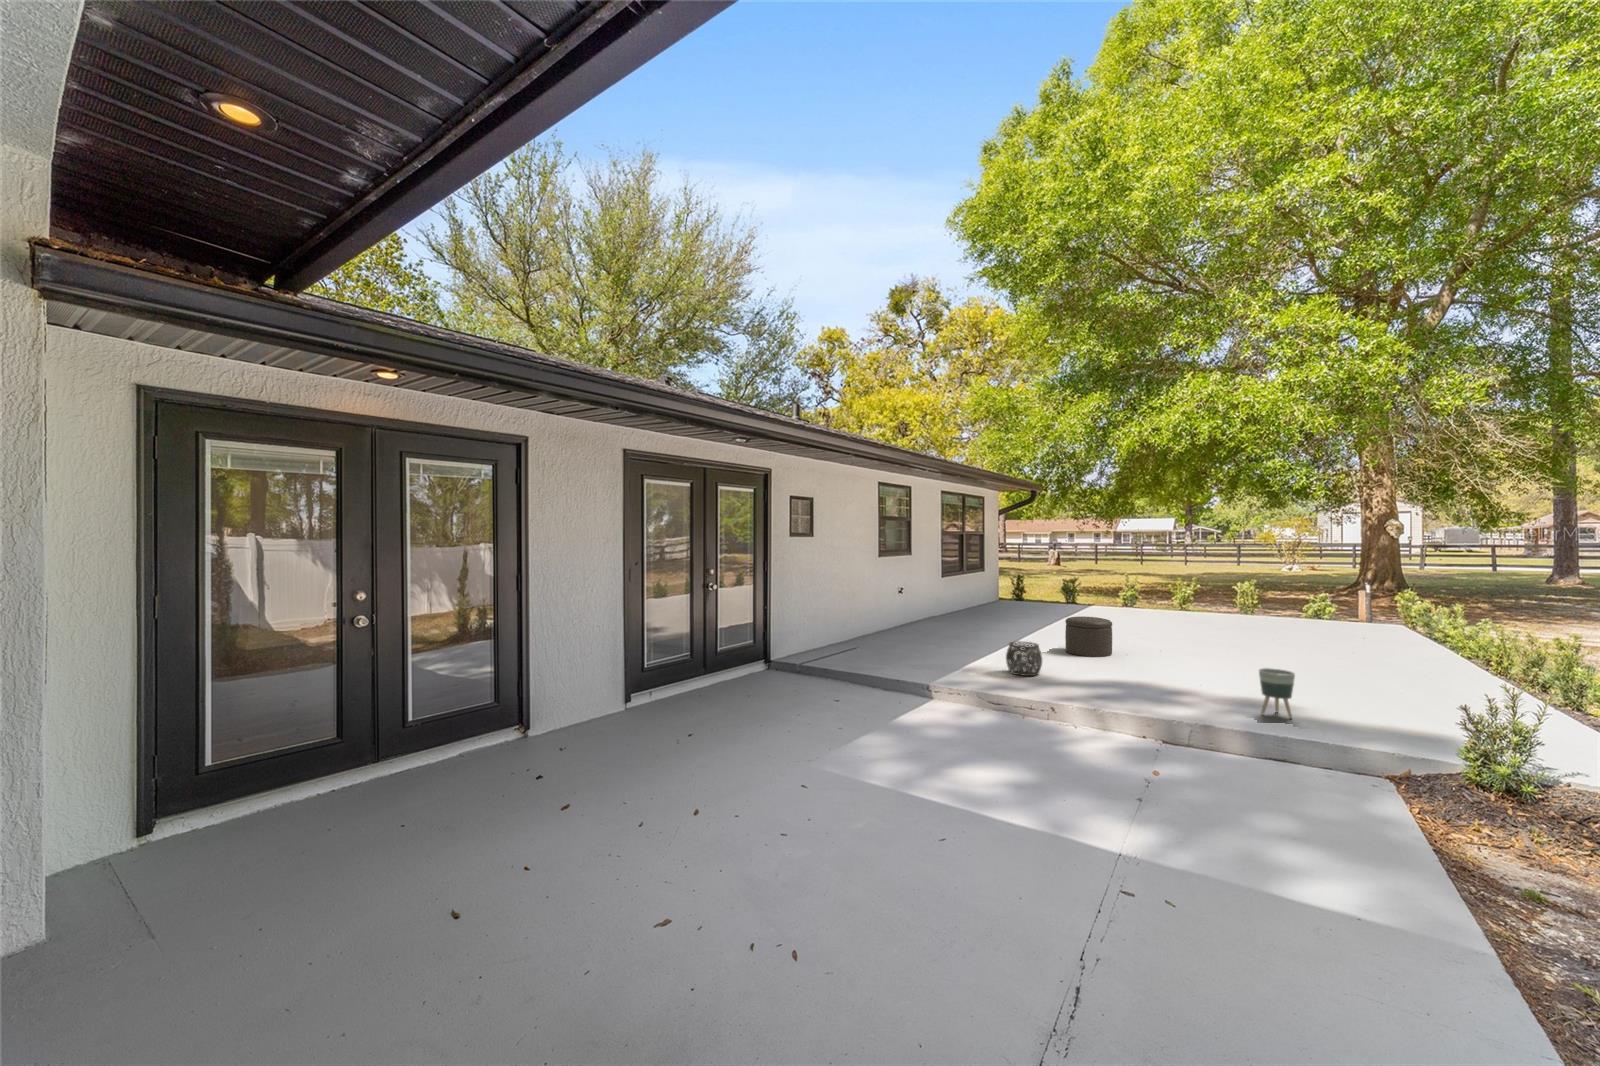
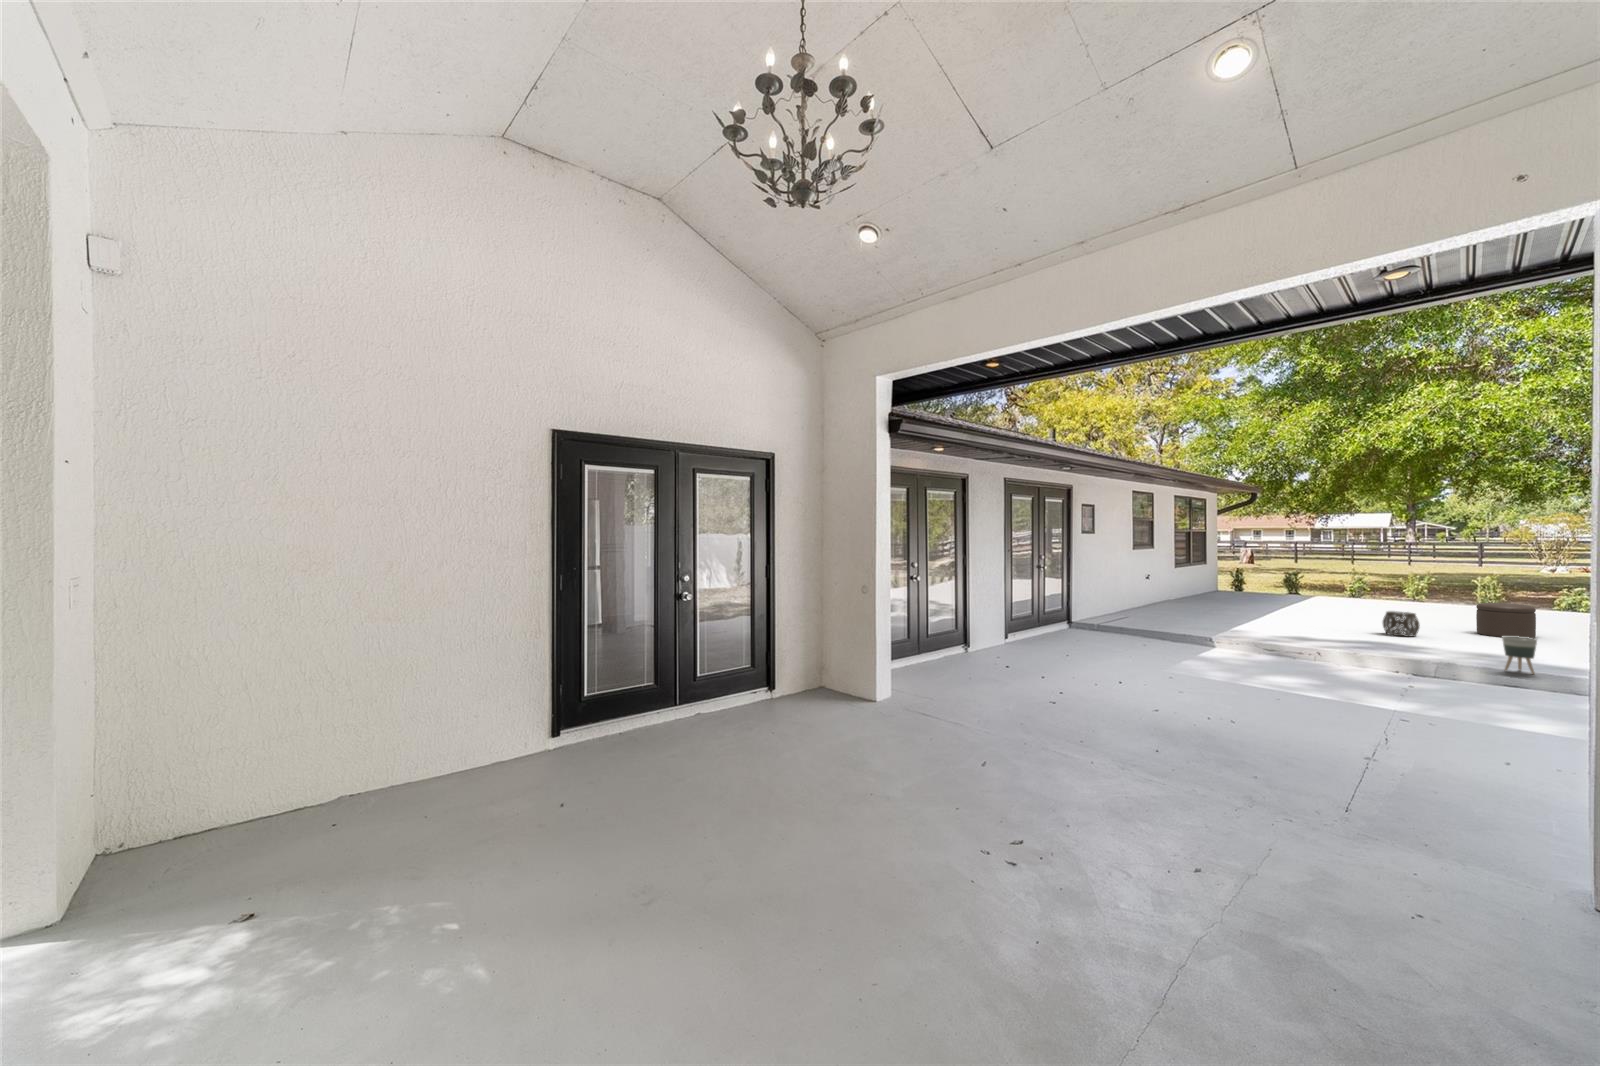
ottoman: present [1065,616,1112,657] -> present [1476,603,1536,638]
woven basket: present [1006,641,1042,676] -> present [1383,611,1420,637]

